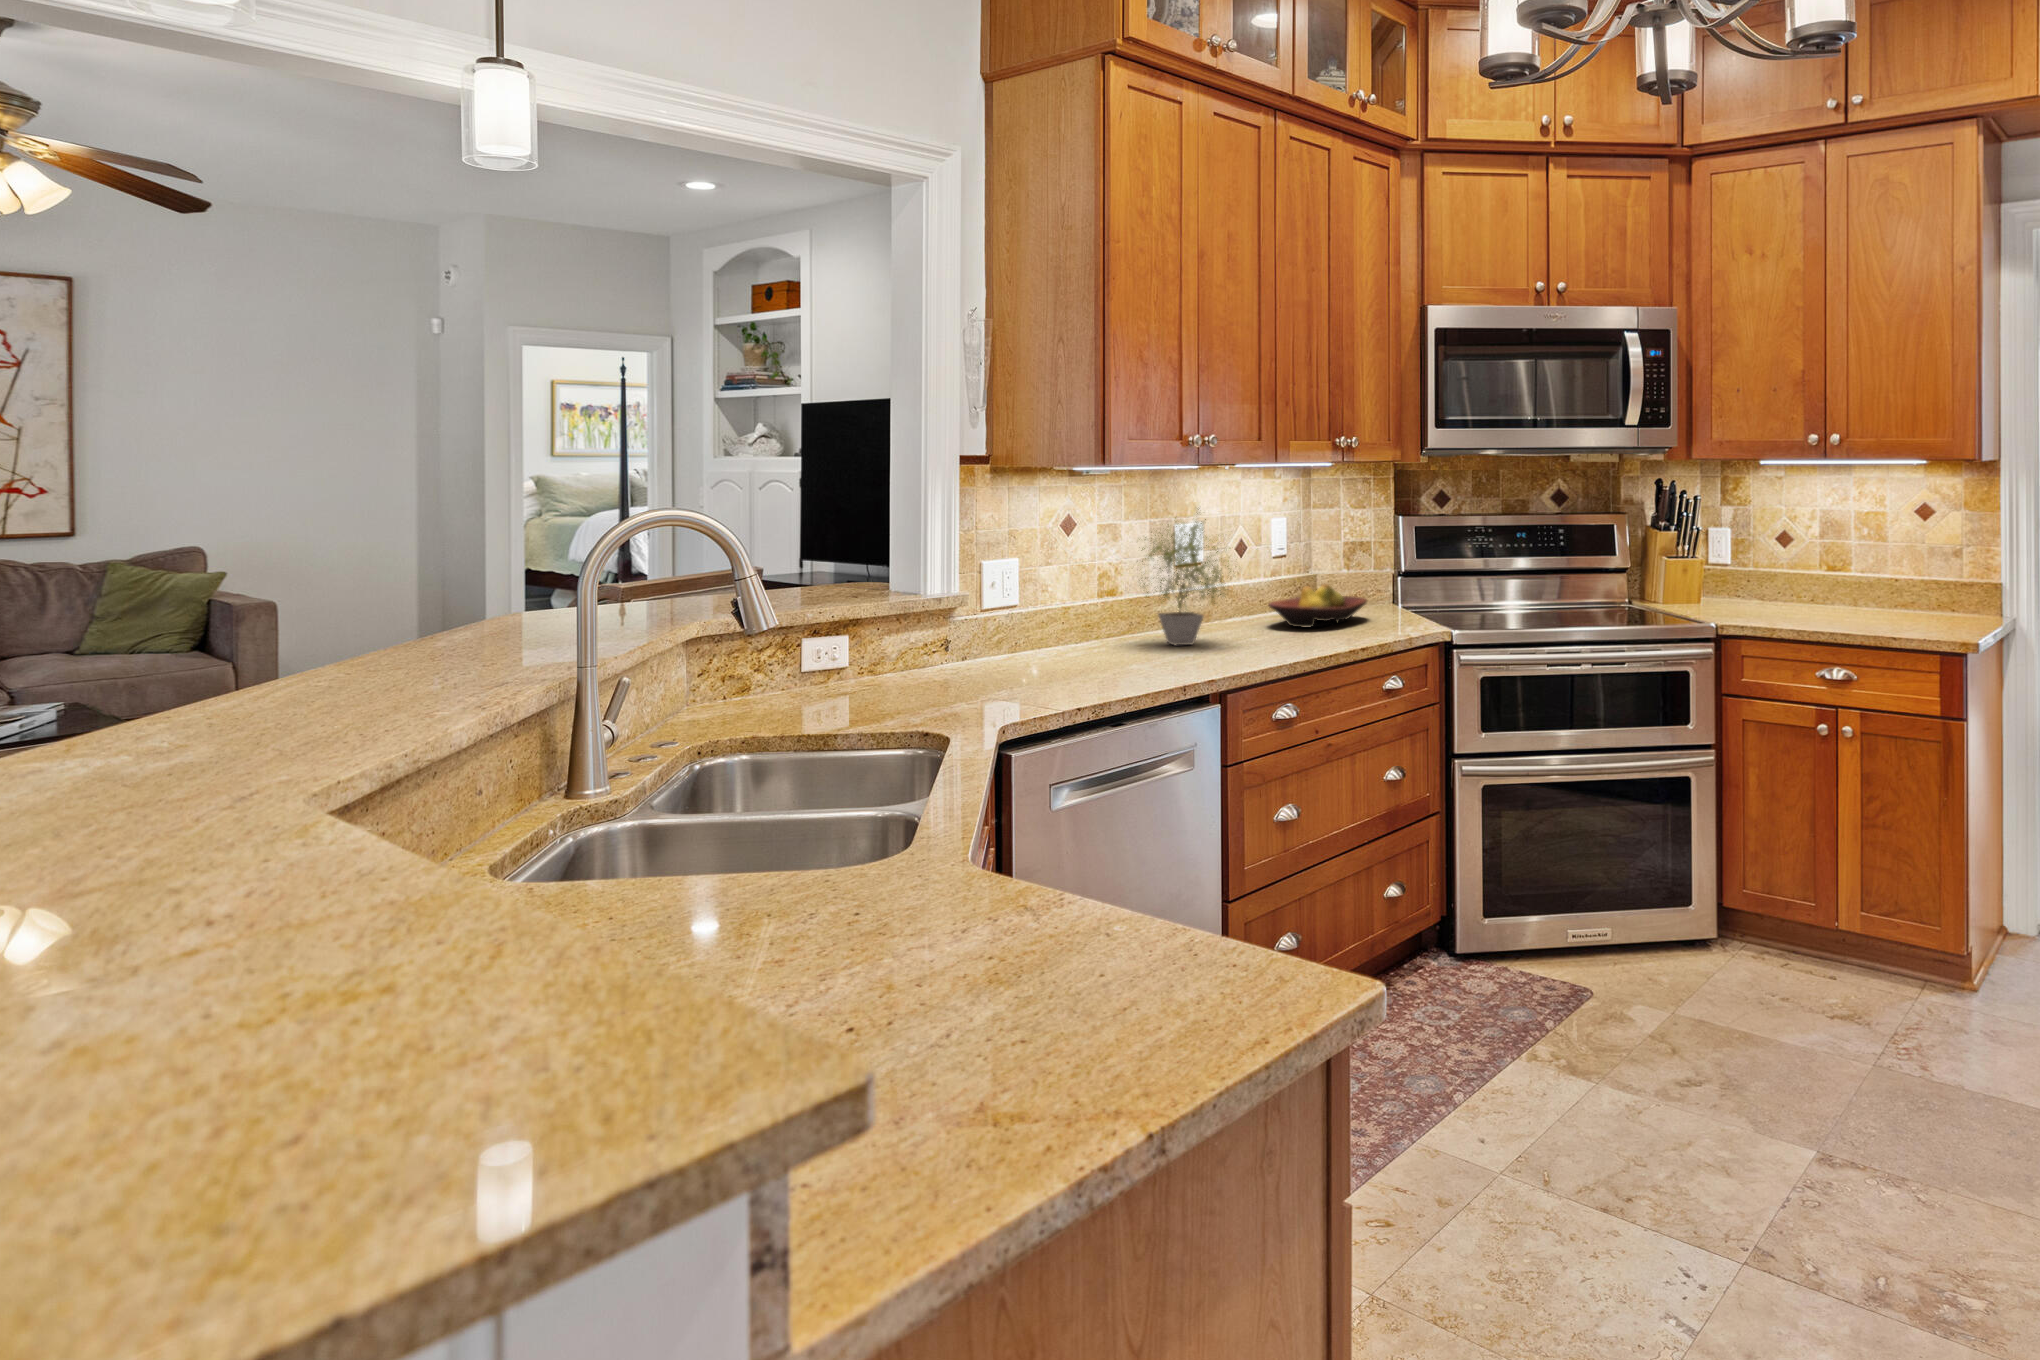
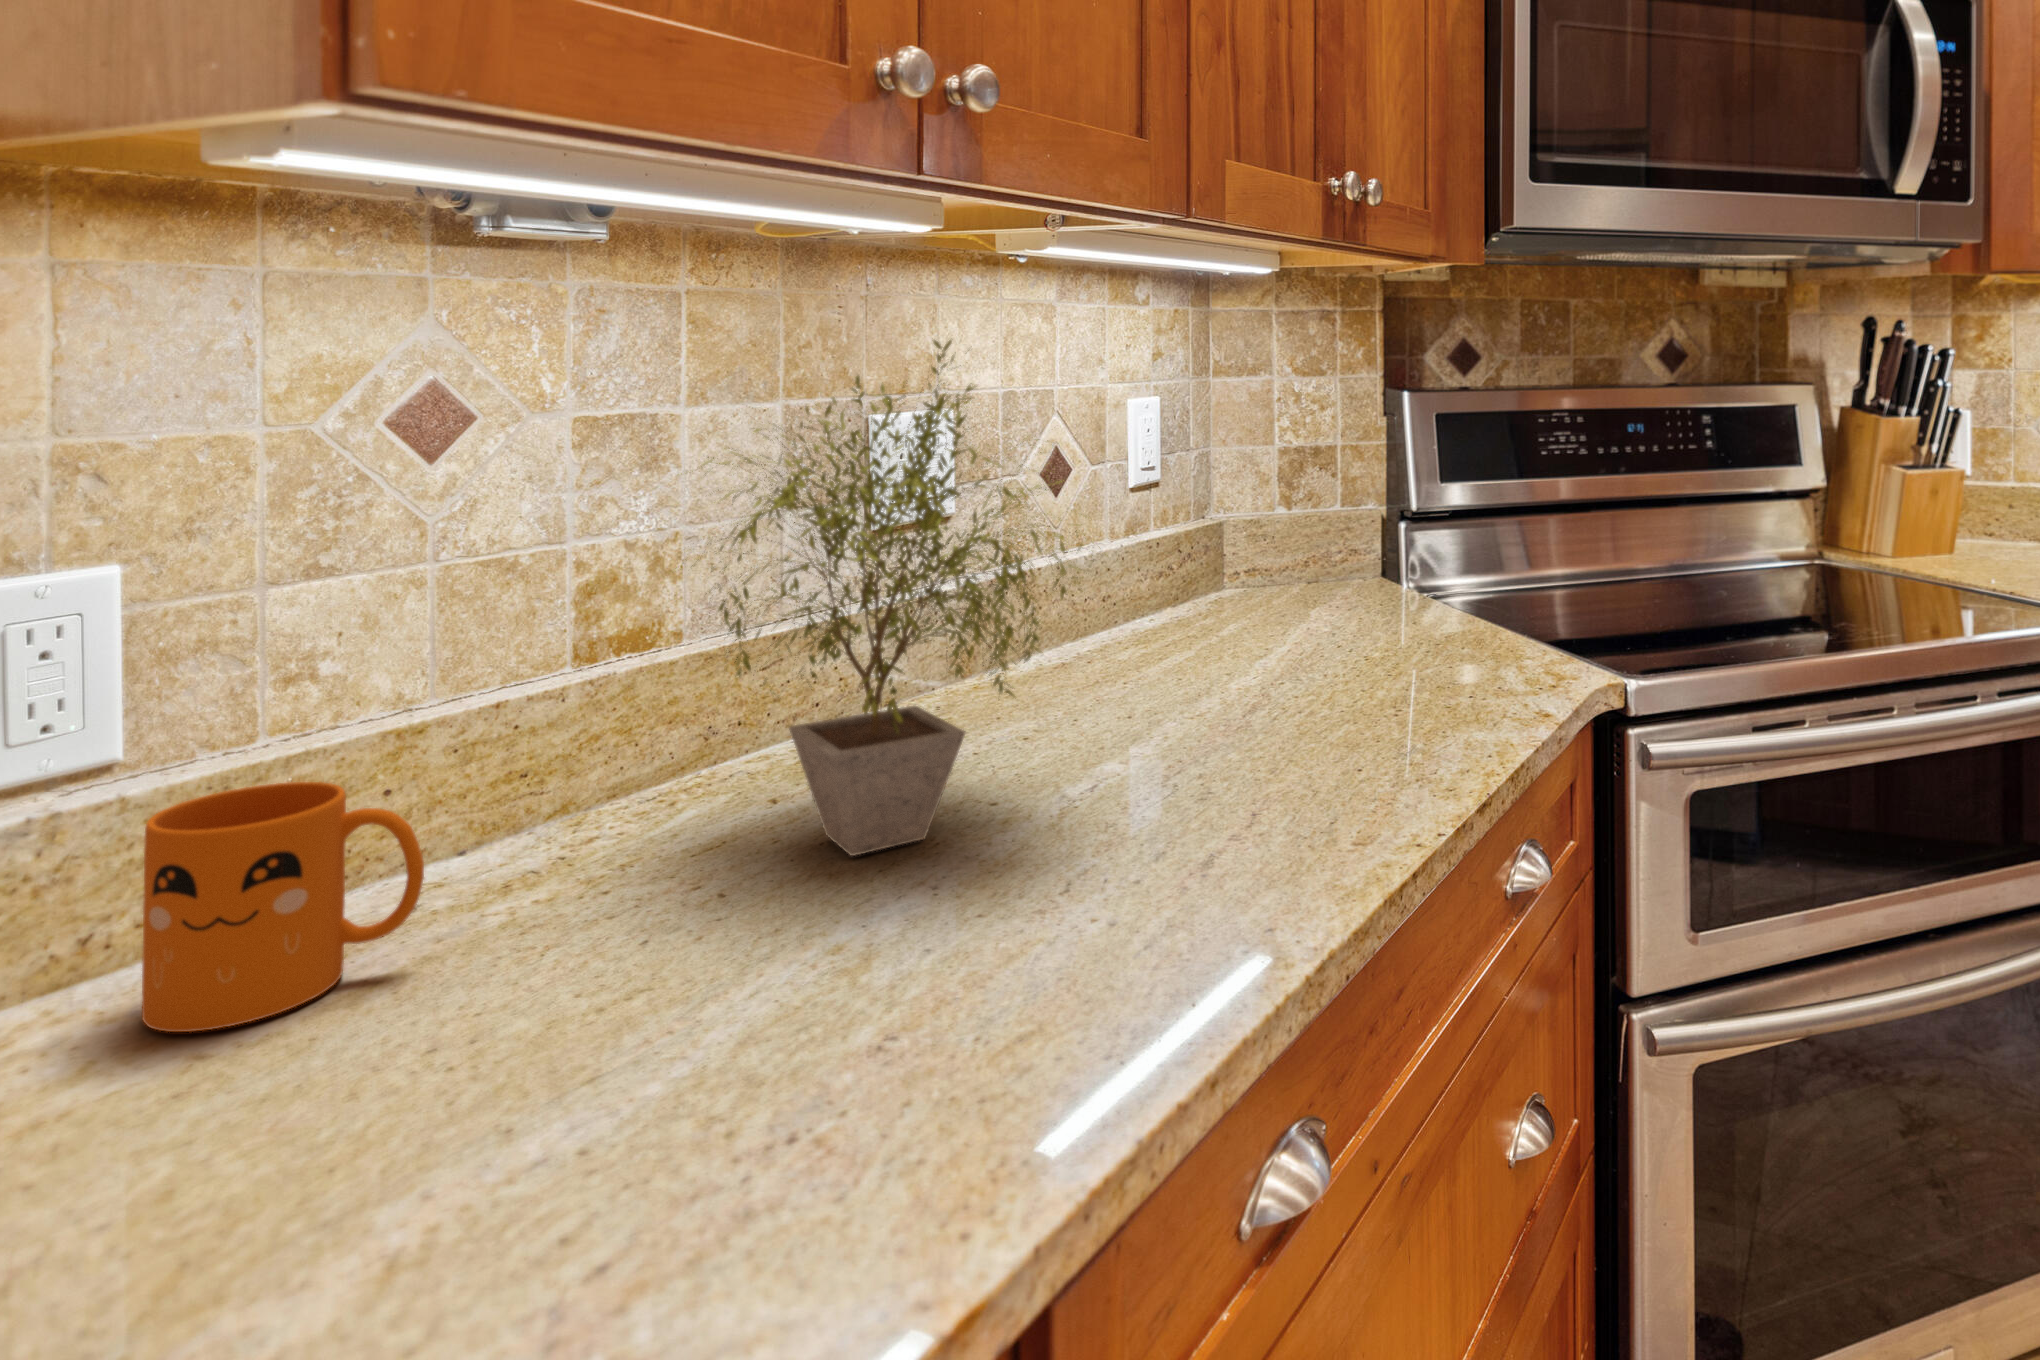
fruit bowl: present [1268,583,1367,627] -> none [1143,555,1381,690]
mug: none [1036,610,1085,655] -> present [142,782,424,1032]

